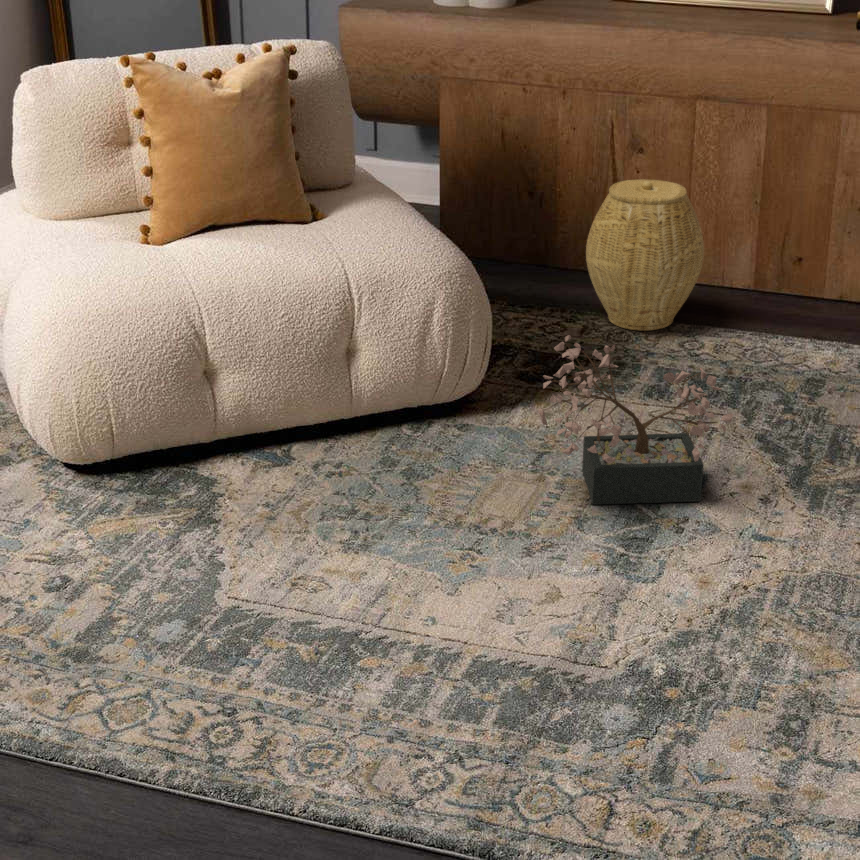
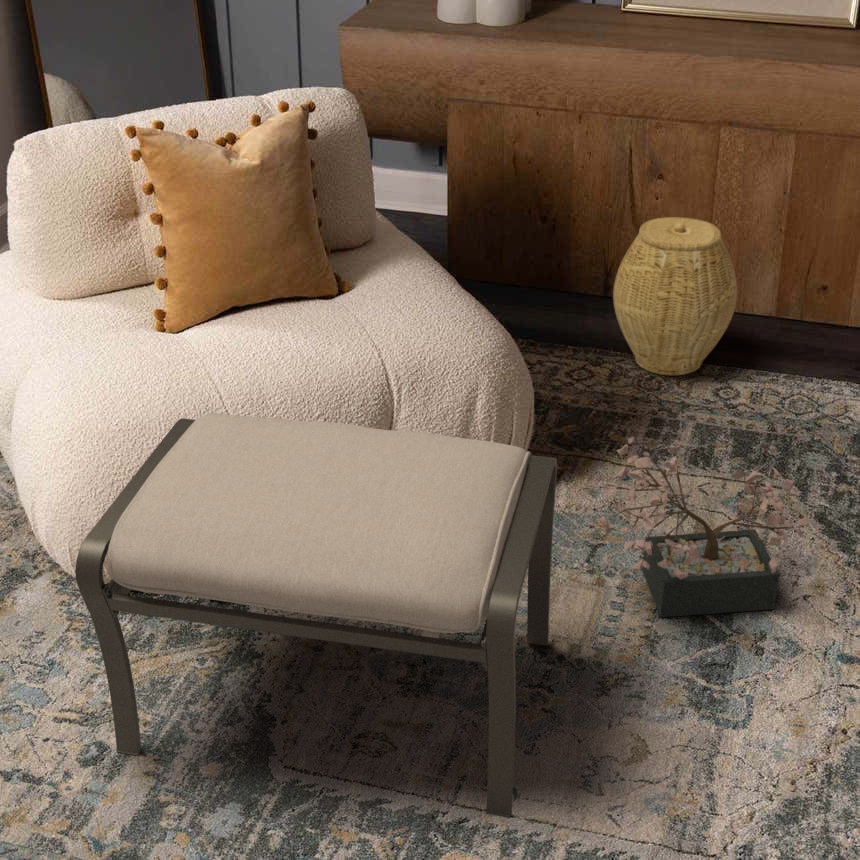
ottoman: none [48,290,487,637] -> present [75,413,557,818]

